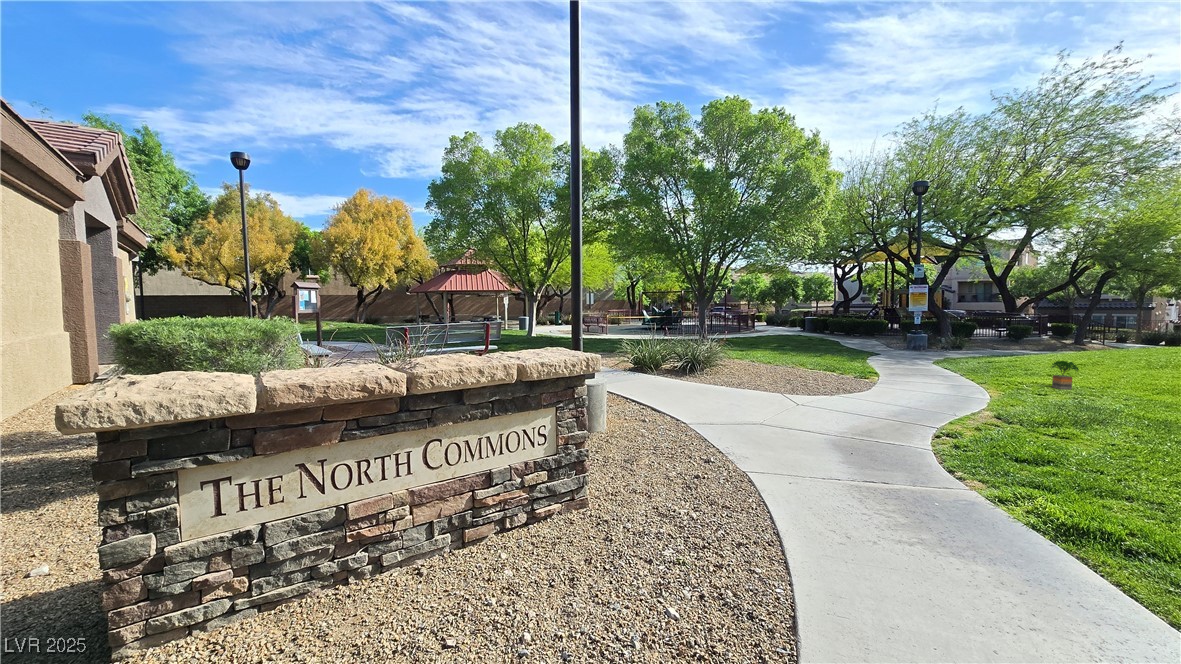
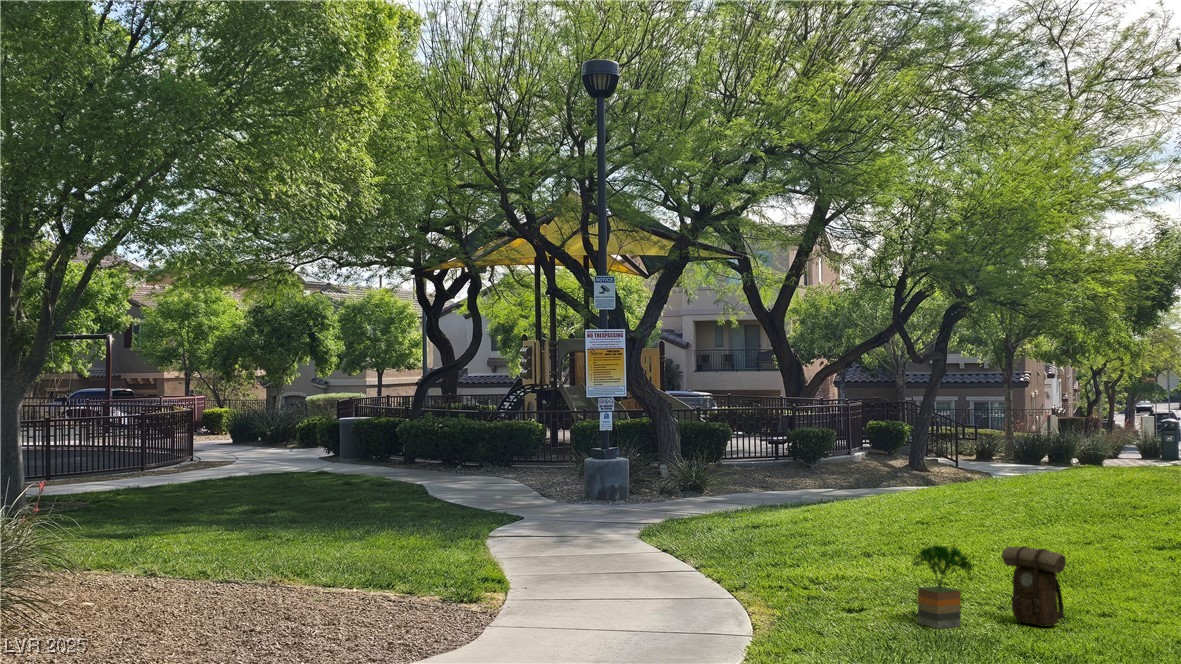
backpack: none [1094,363,1125,392] -> present [1001,546,1066,627]

